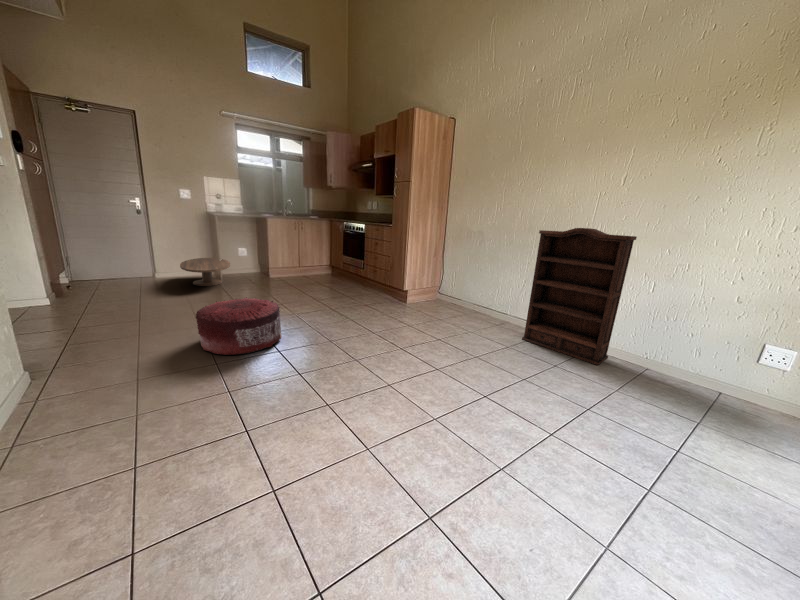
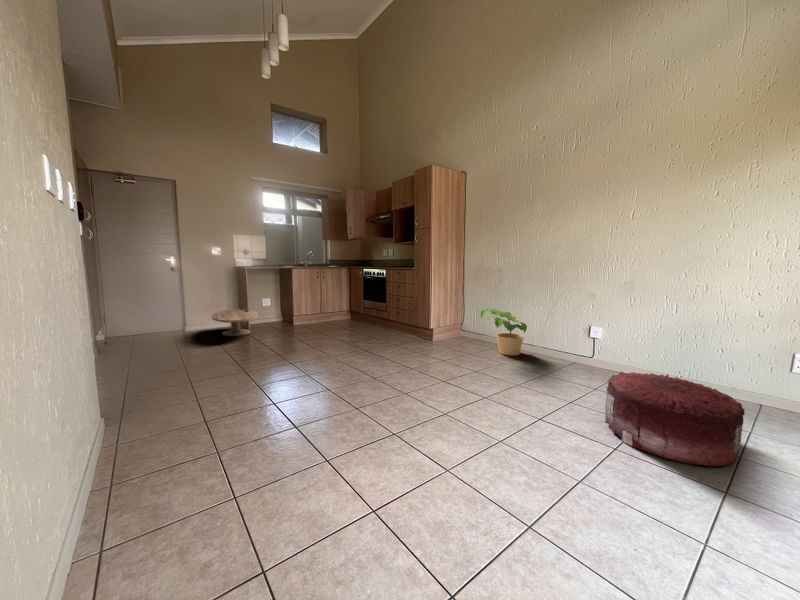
bookshelf: present [522,228,637,365] -> none [554,258,652,386]
potted plant: none [452,275,501,324] -> present [481,309,527,355]
pouf: present [196,297,282,355] -> present [605,372,745,467]

